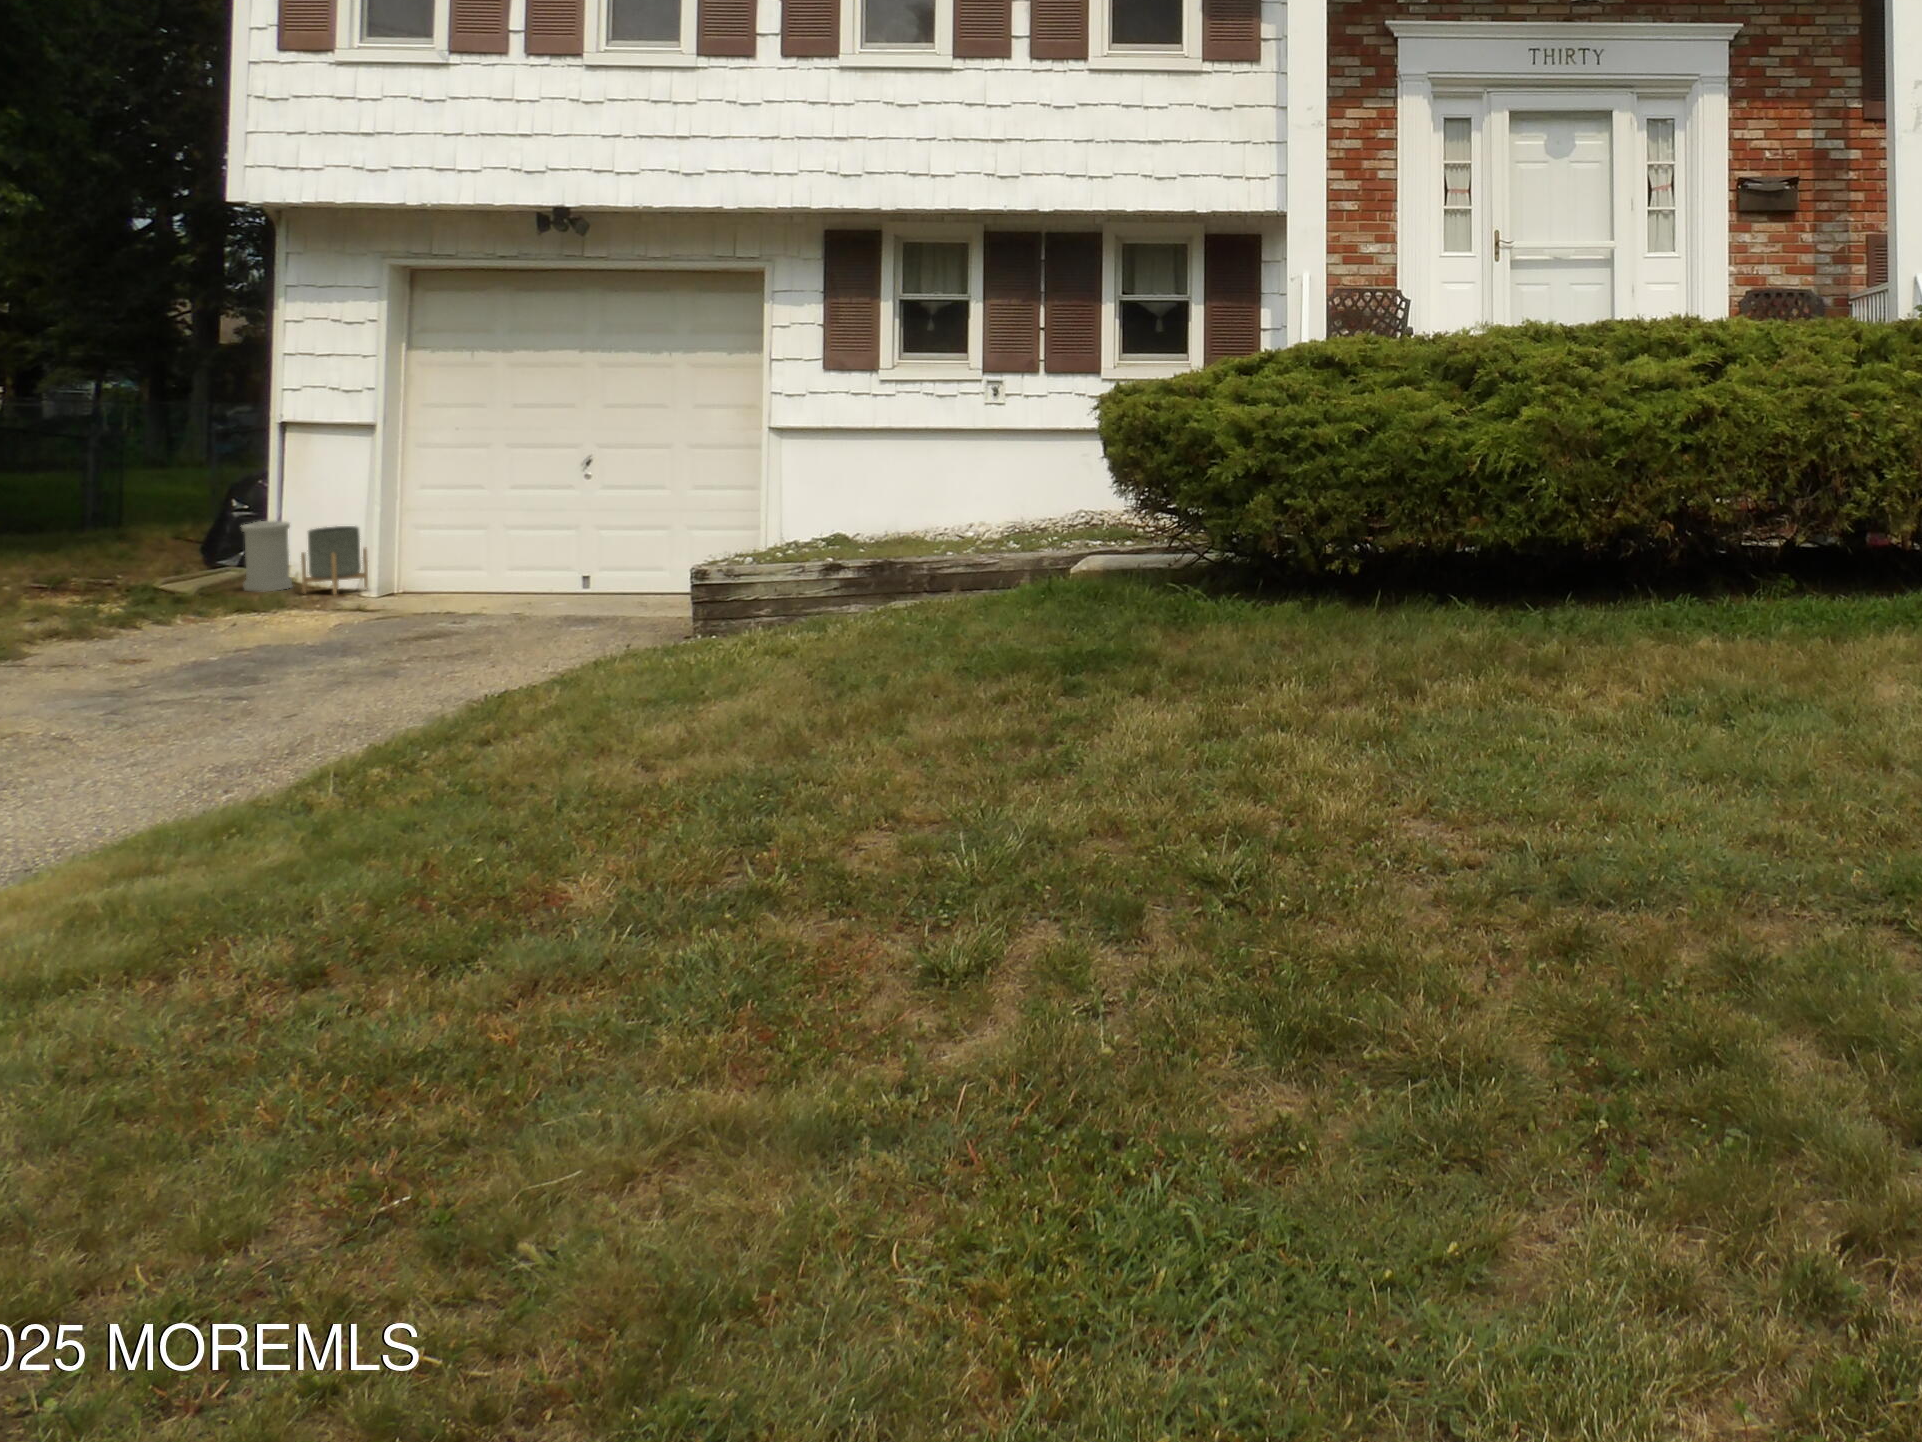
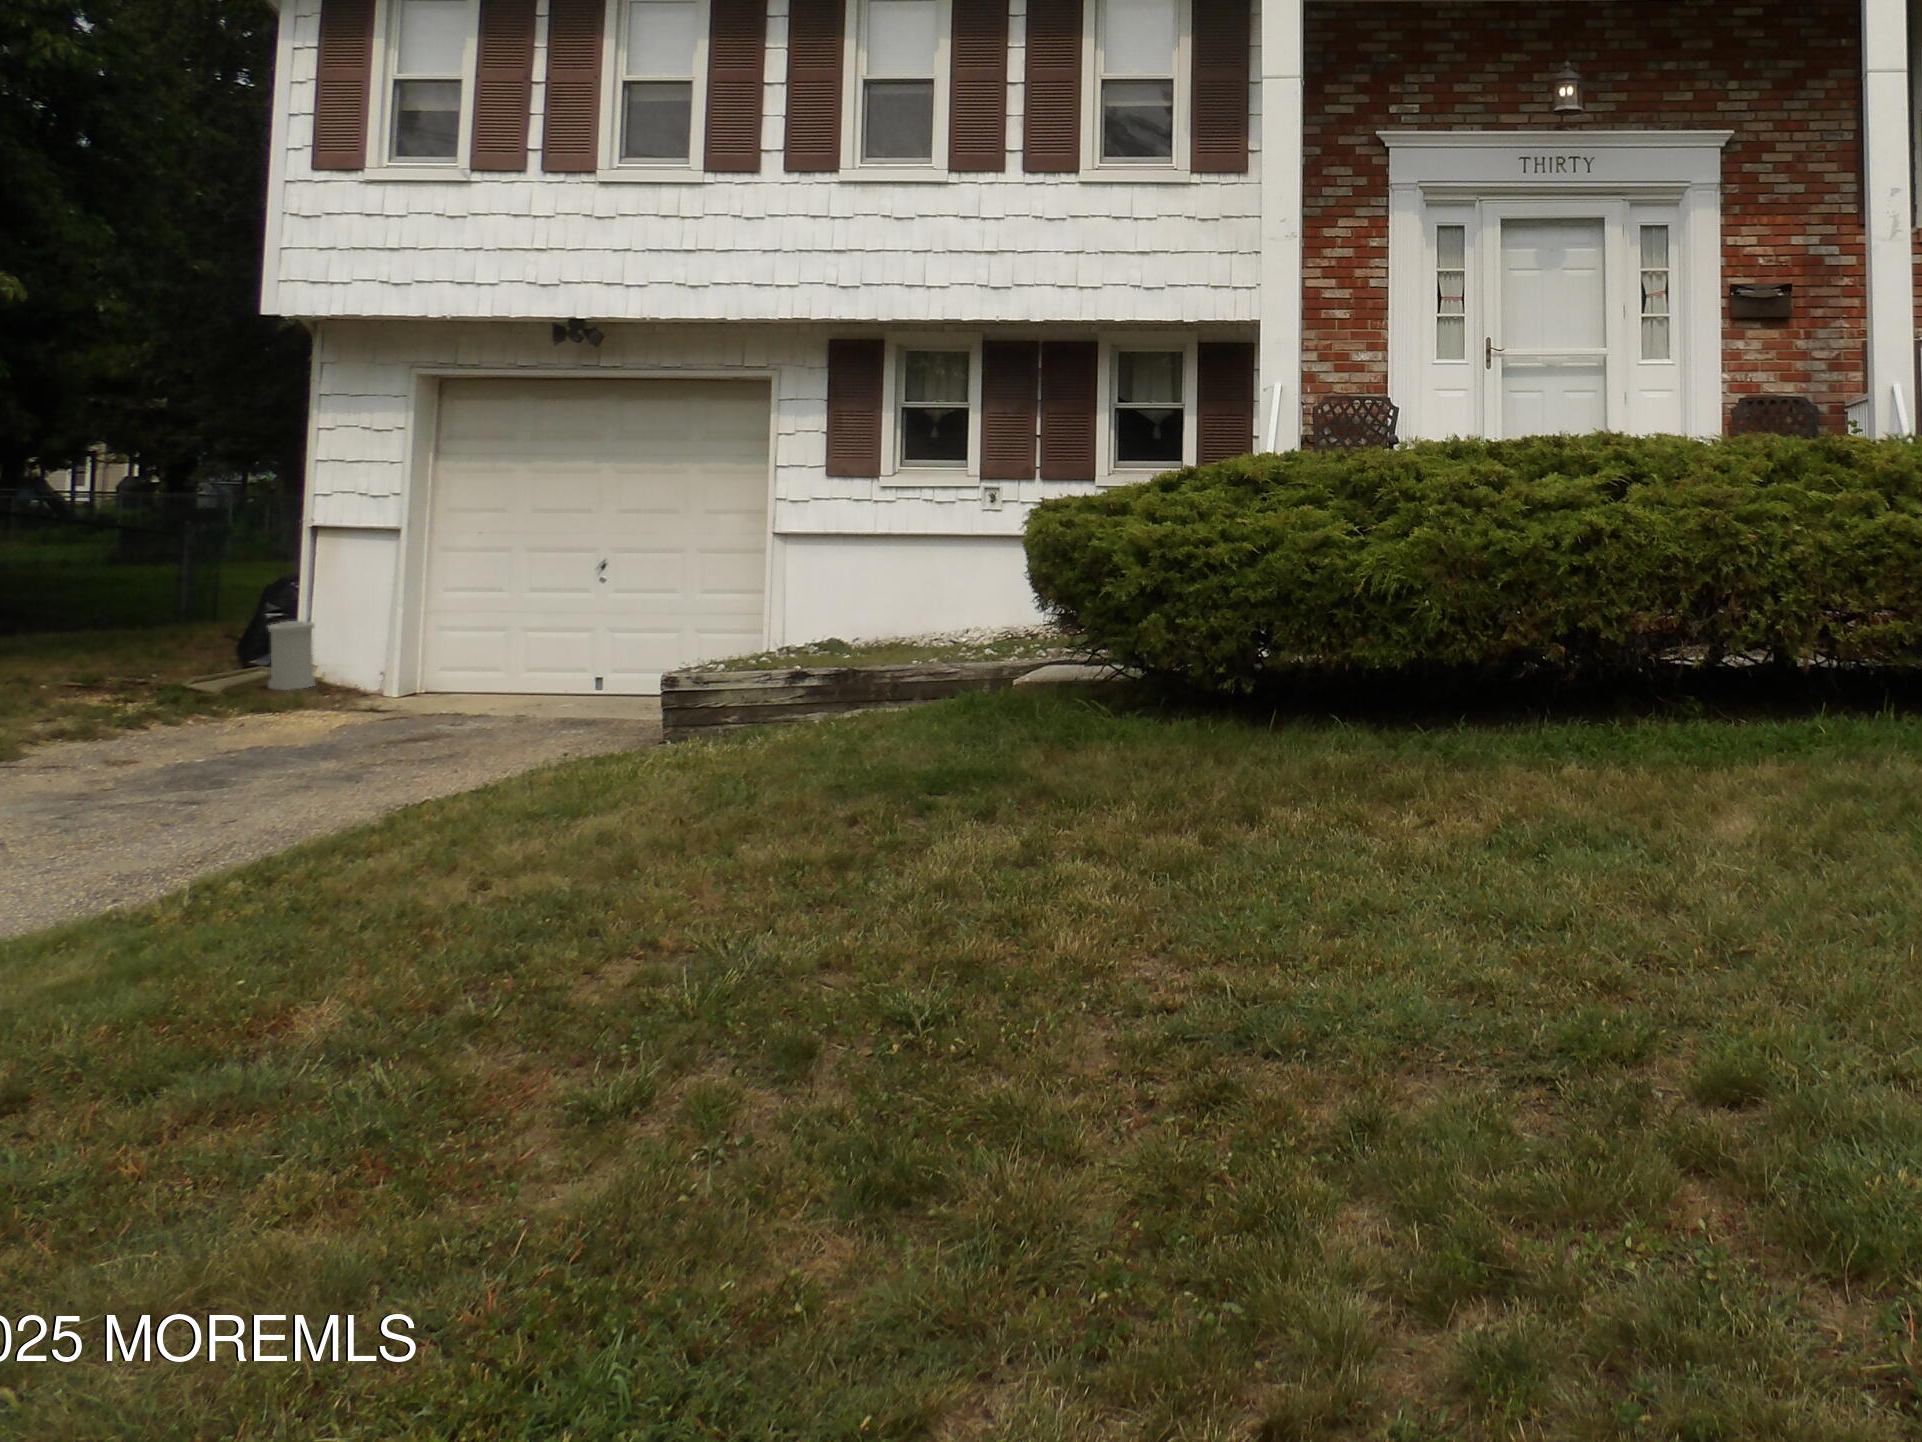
planter: present [301,526,368,595] -> none [321,627,384,695]

